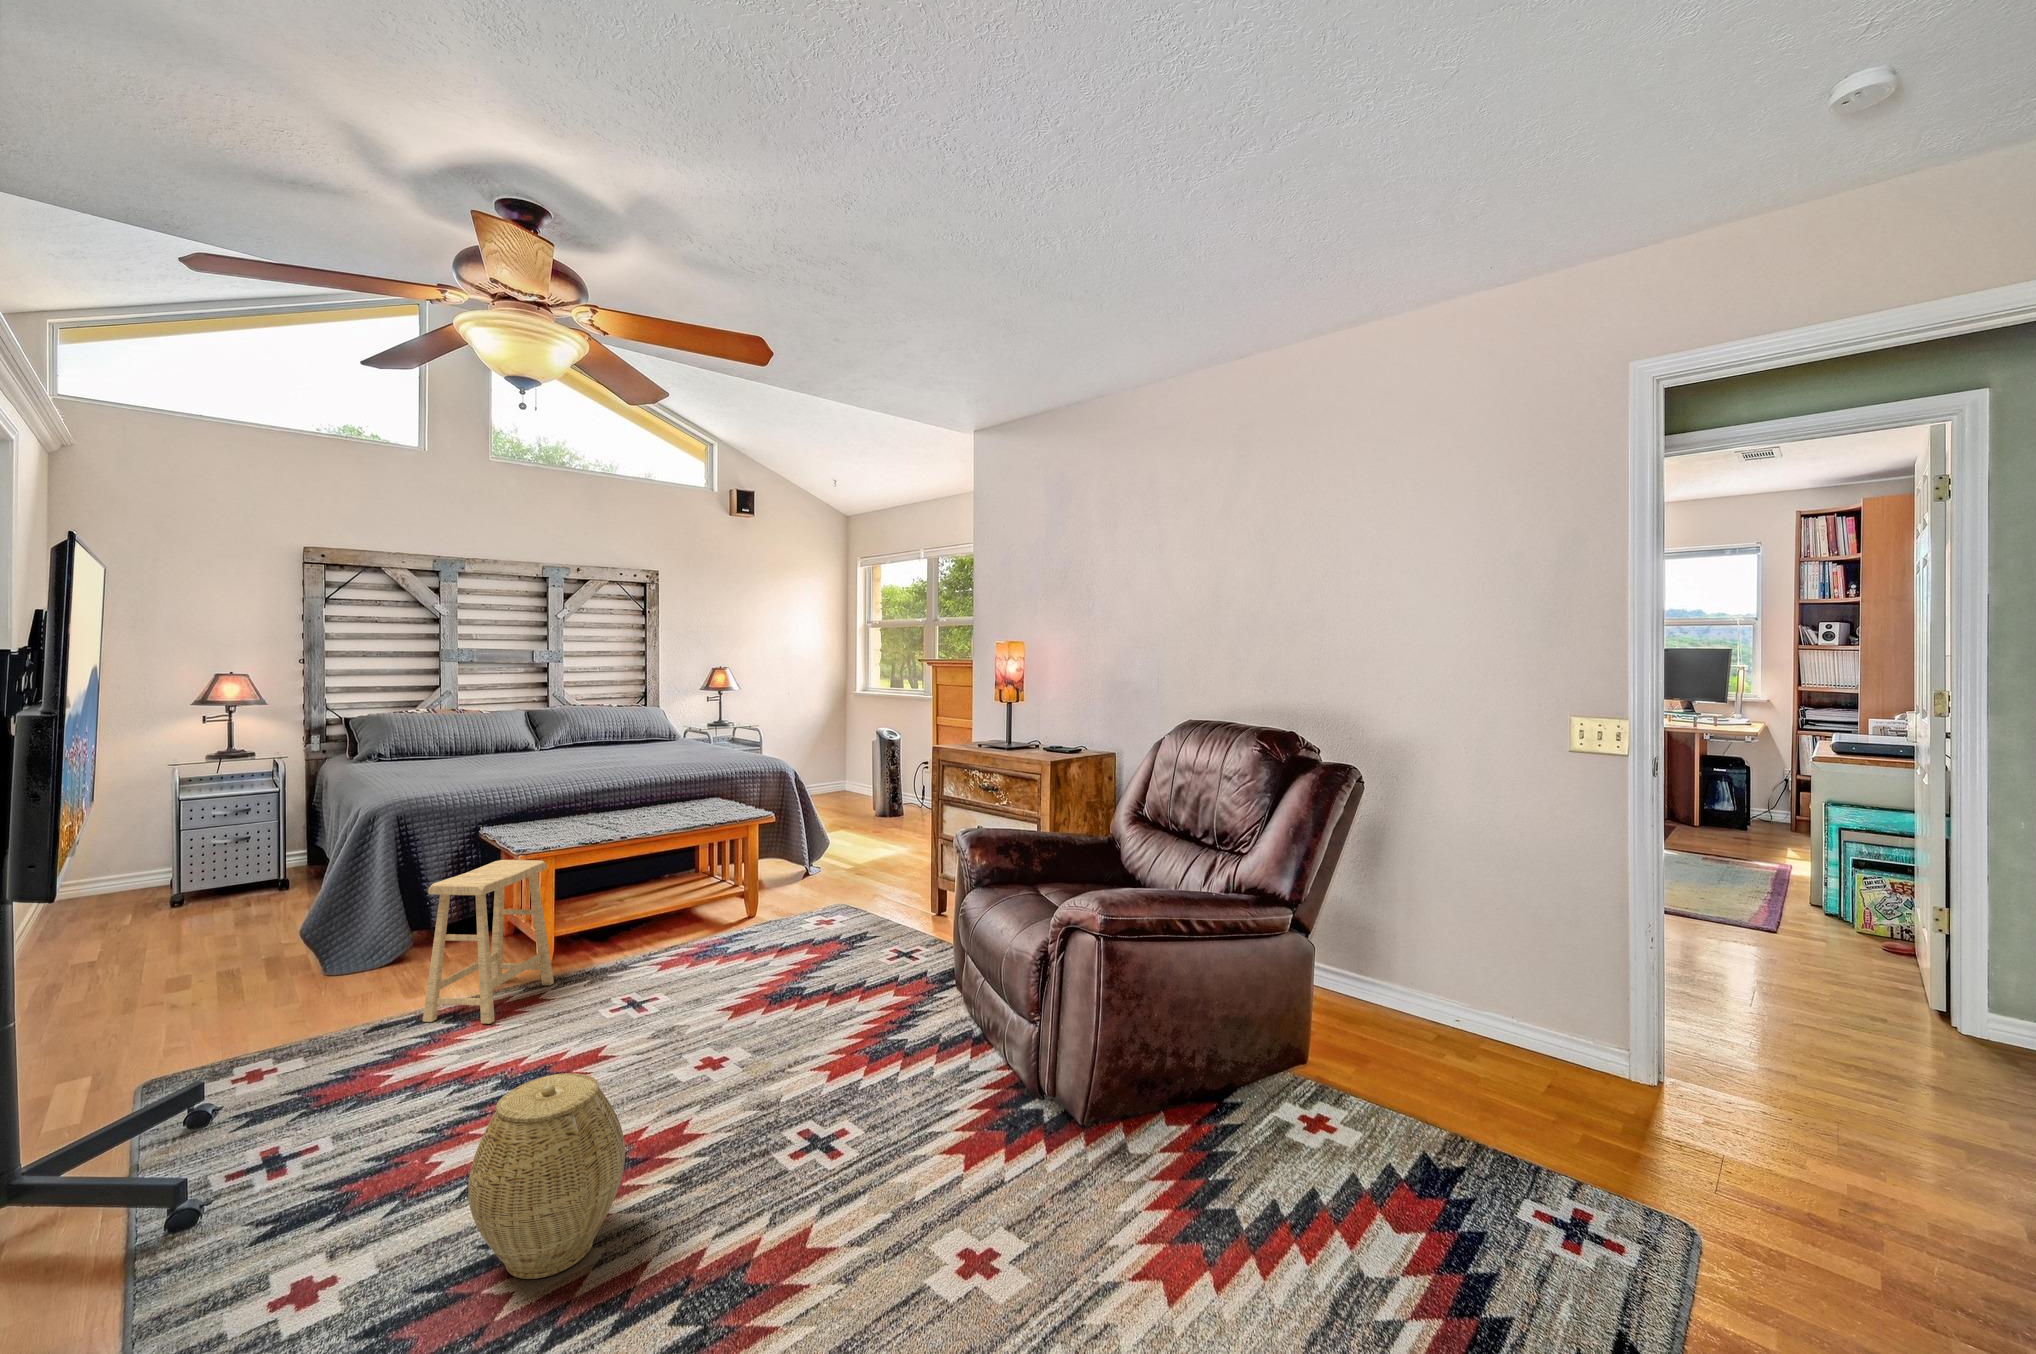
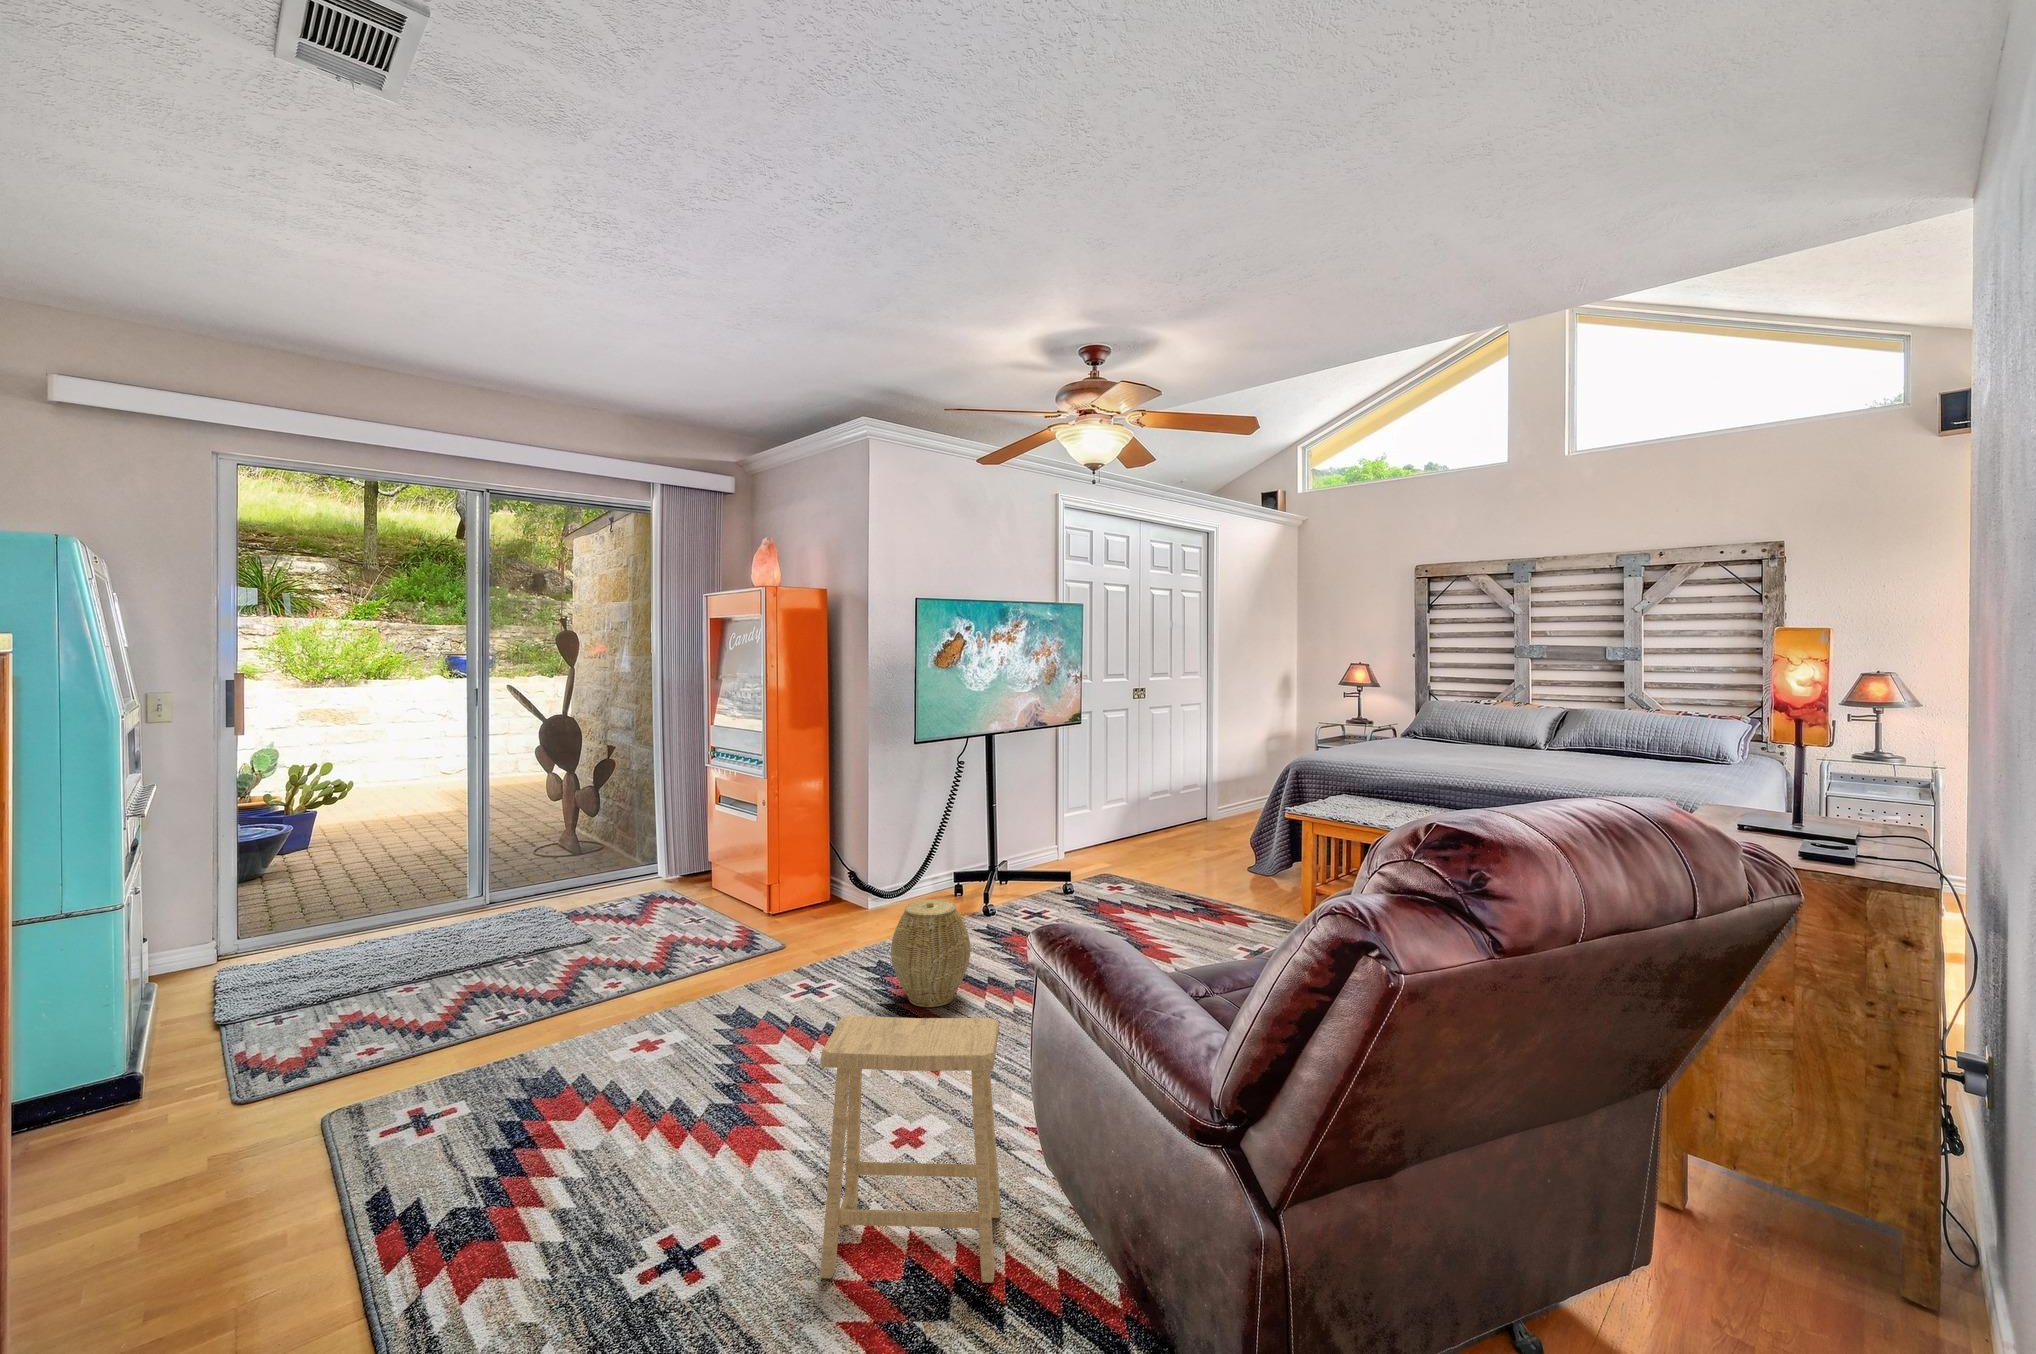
footstool: present [423,860,554,1024] -> present [820,1016,1001,1283]

